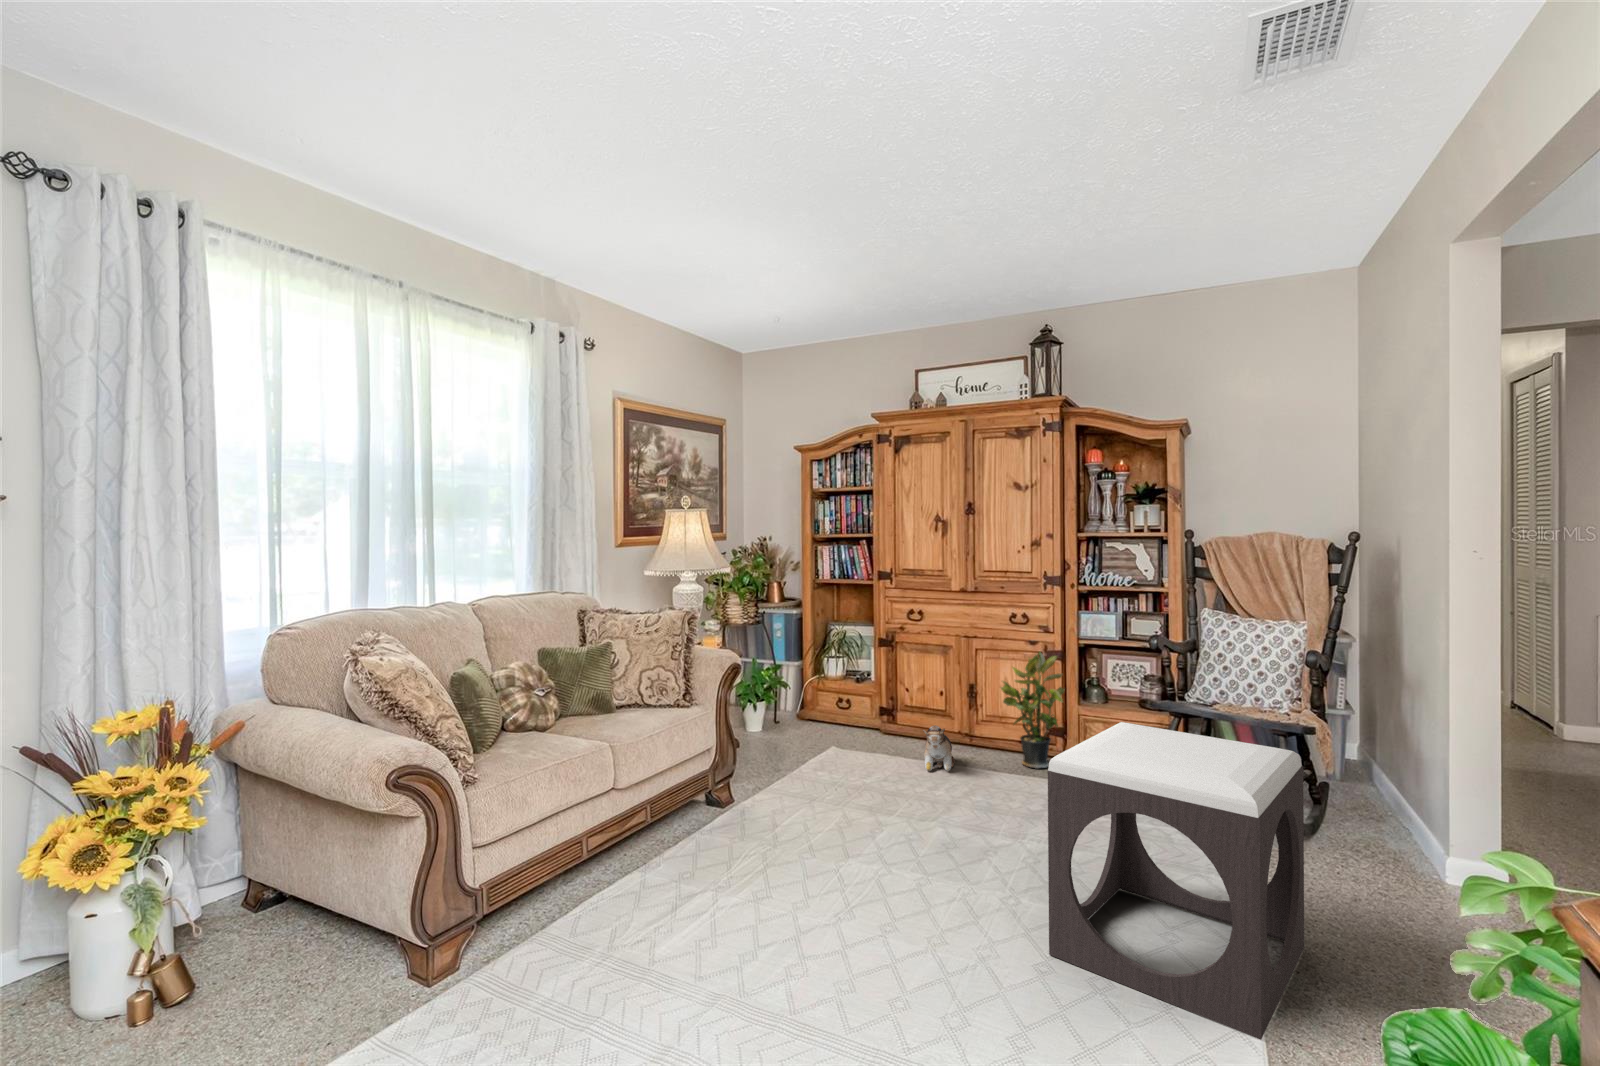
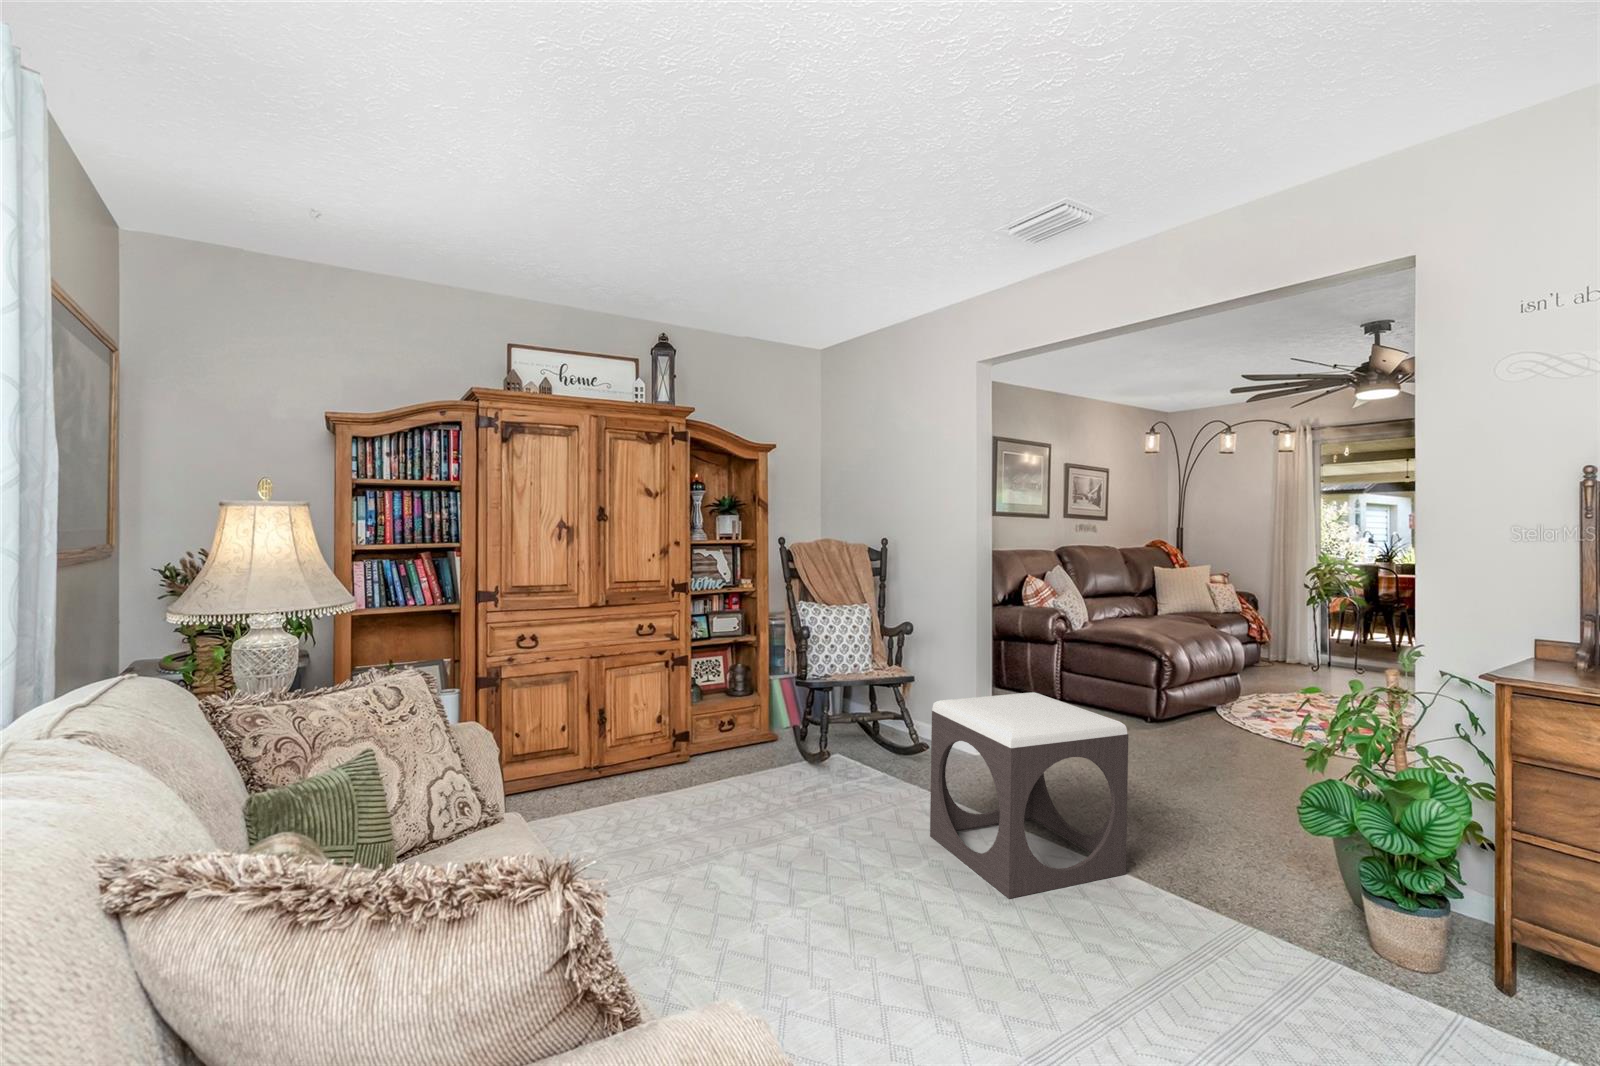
potted plant: present [1001,652,1065,769] -> none [657,660,716,778]
plush toy: present [923,725,955,771] -> none [598,761,658,817]

